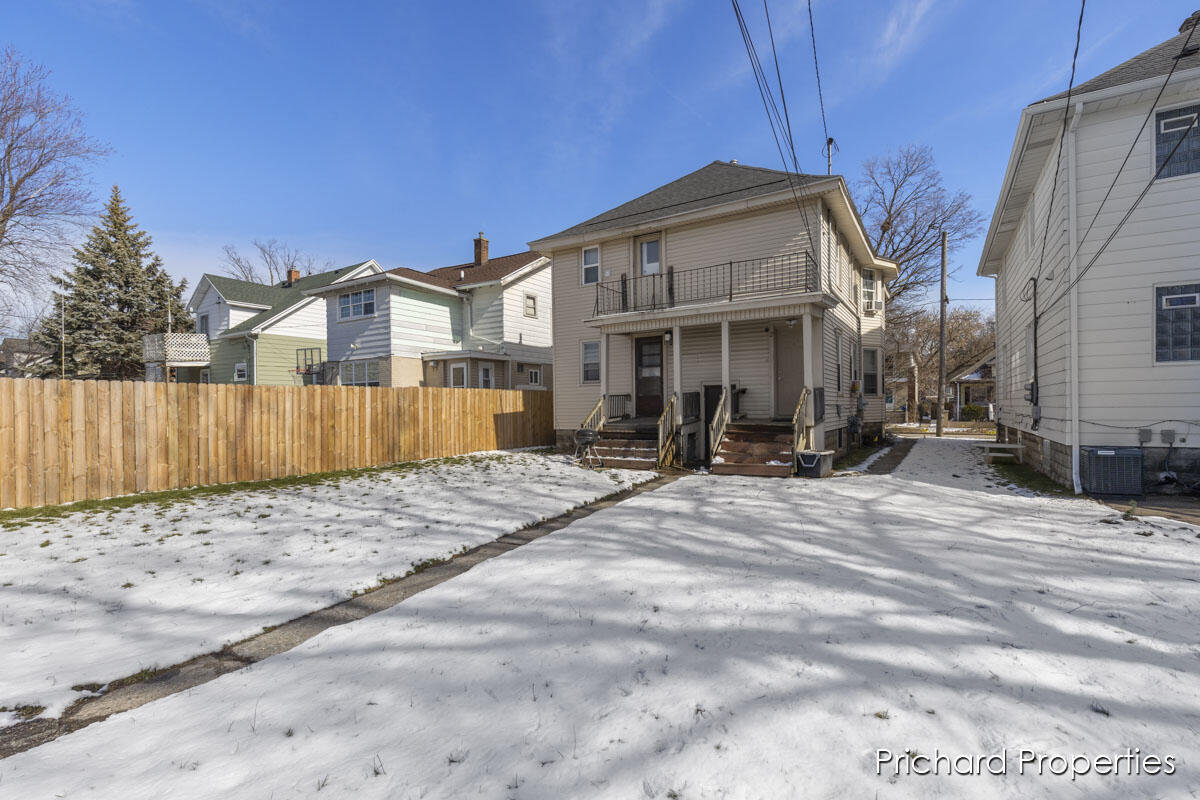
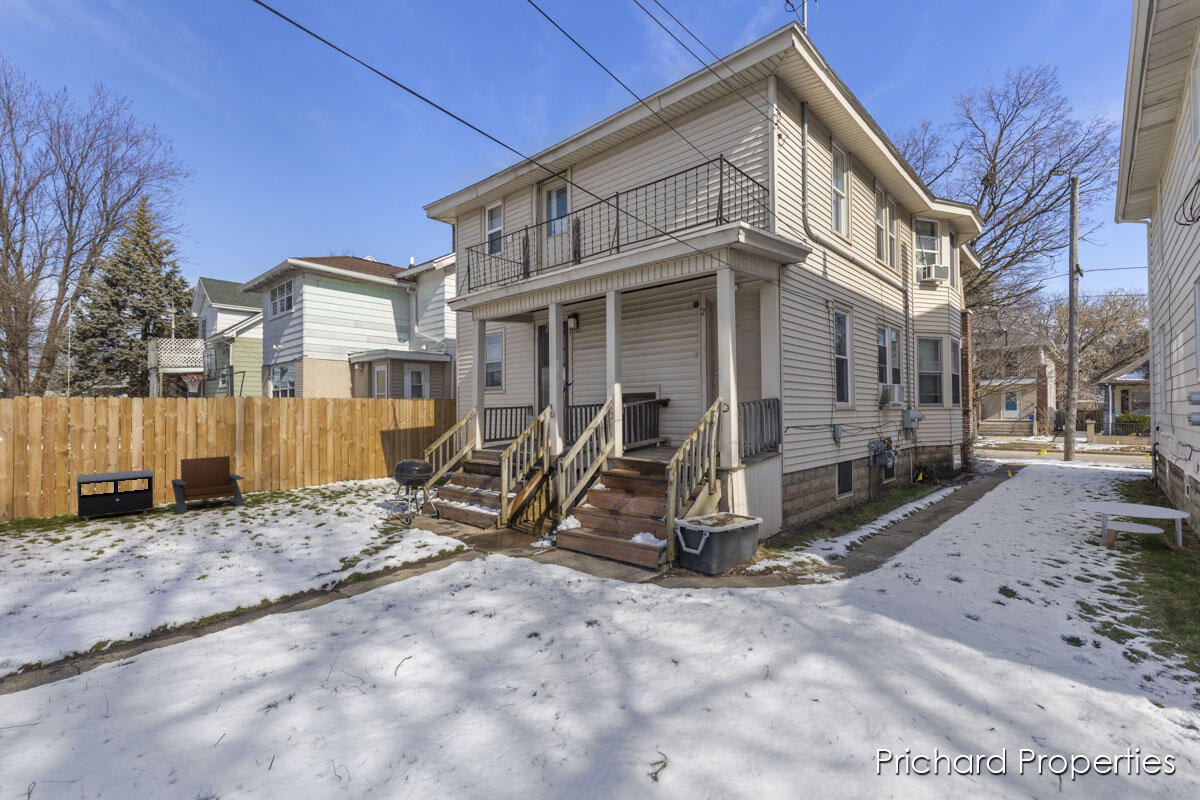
lounge chair: none [390,429,442,468] -> present [172,456,244,513]
storage bench: none [340,438,390,473] -> present [77,470,153,520]

